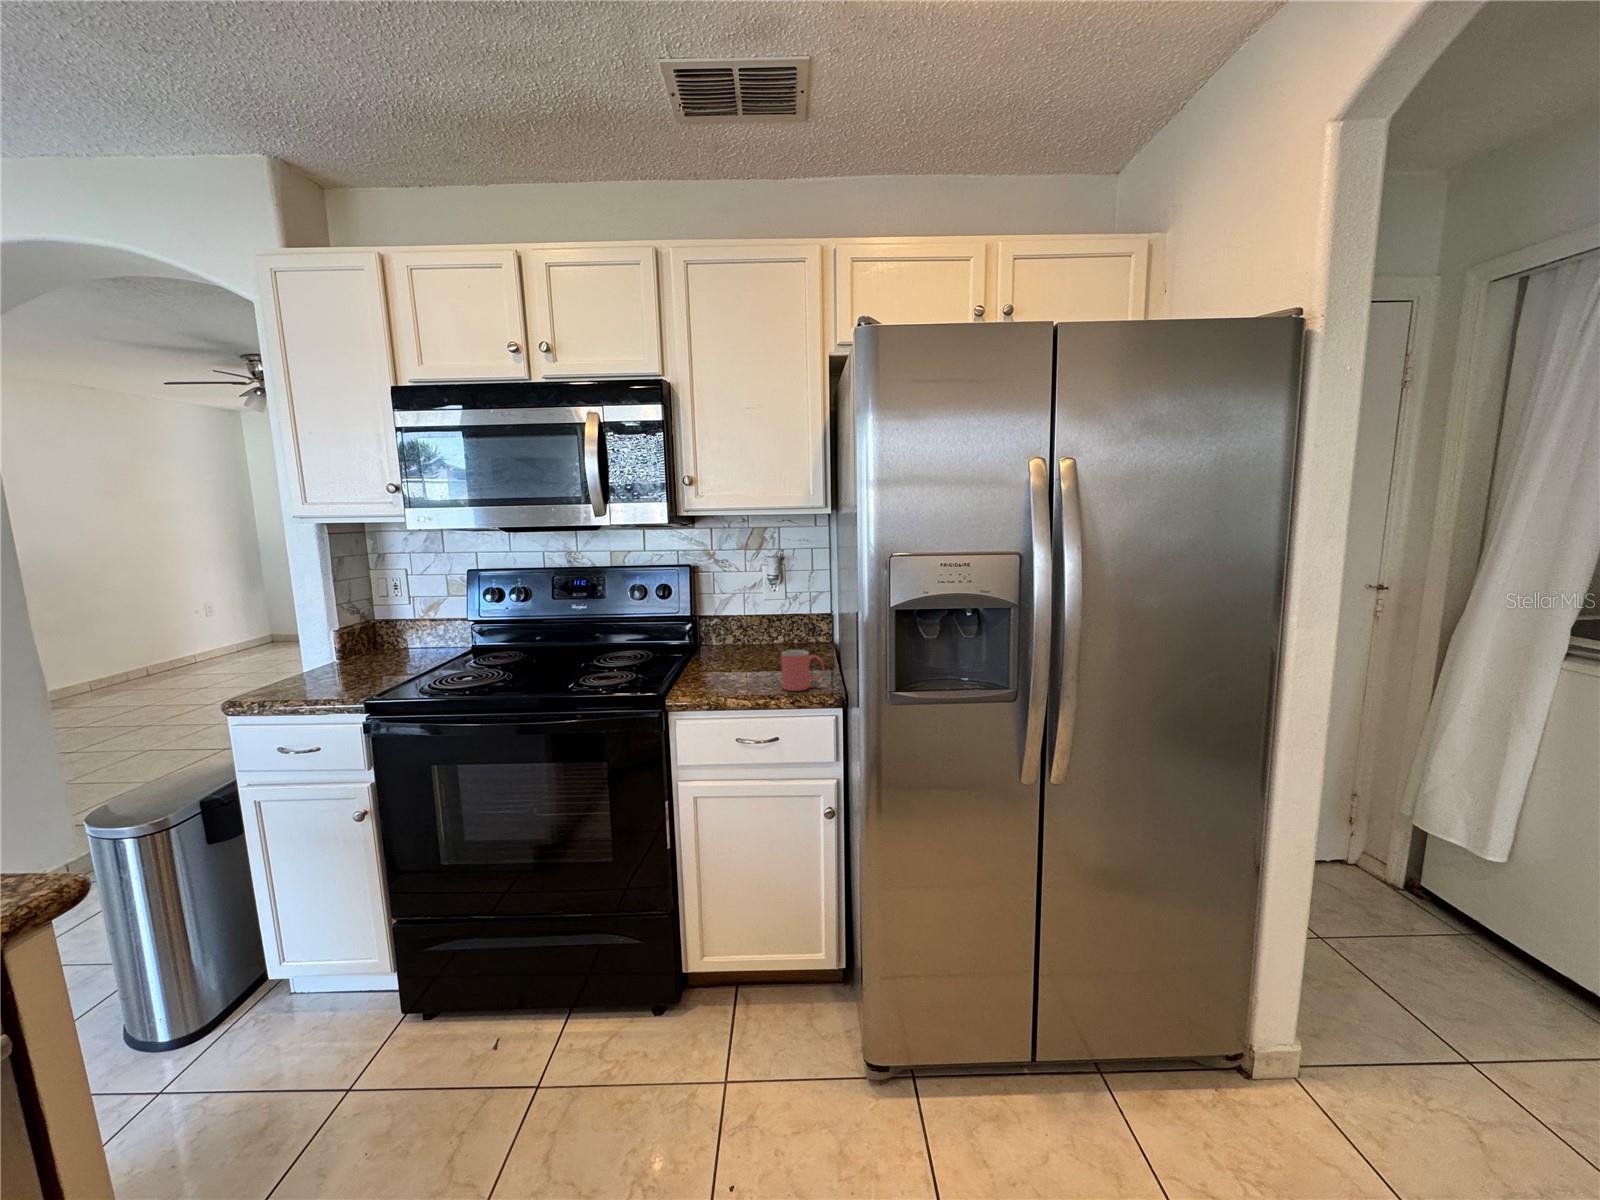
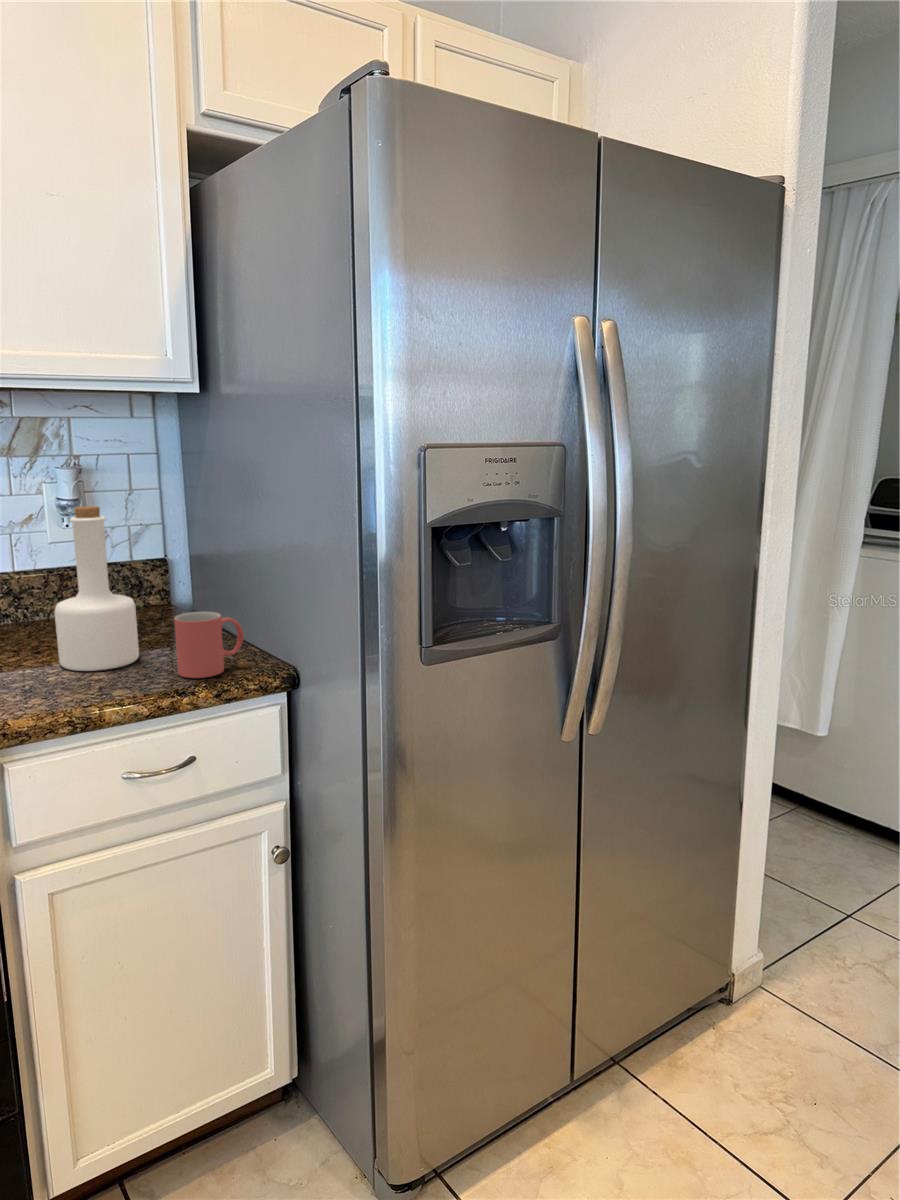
bottle: none [731,582,776,678] -> present [55,506,139,671]

